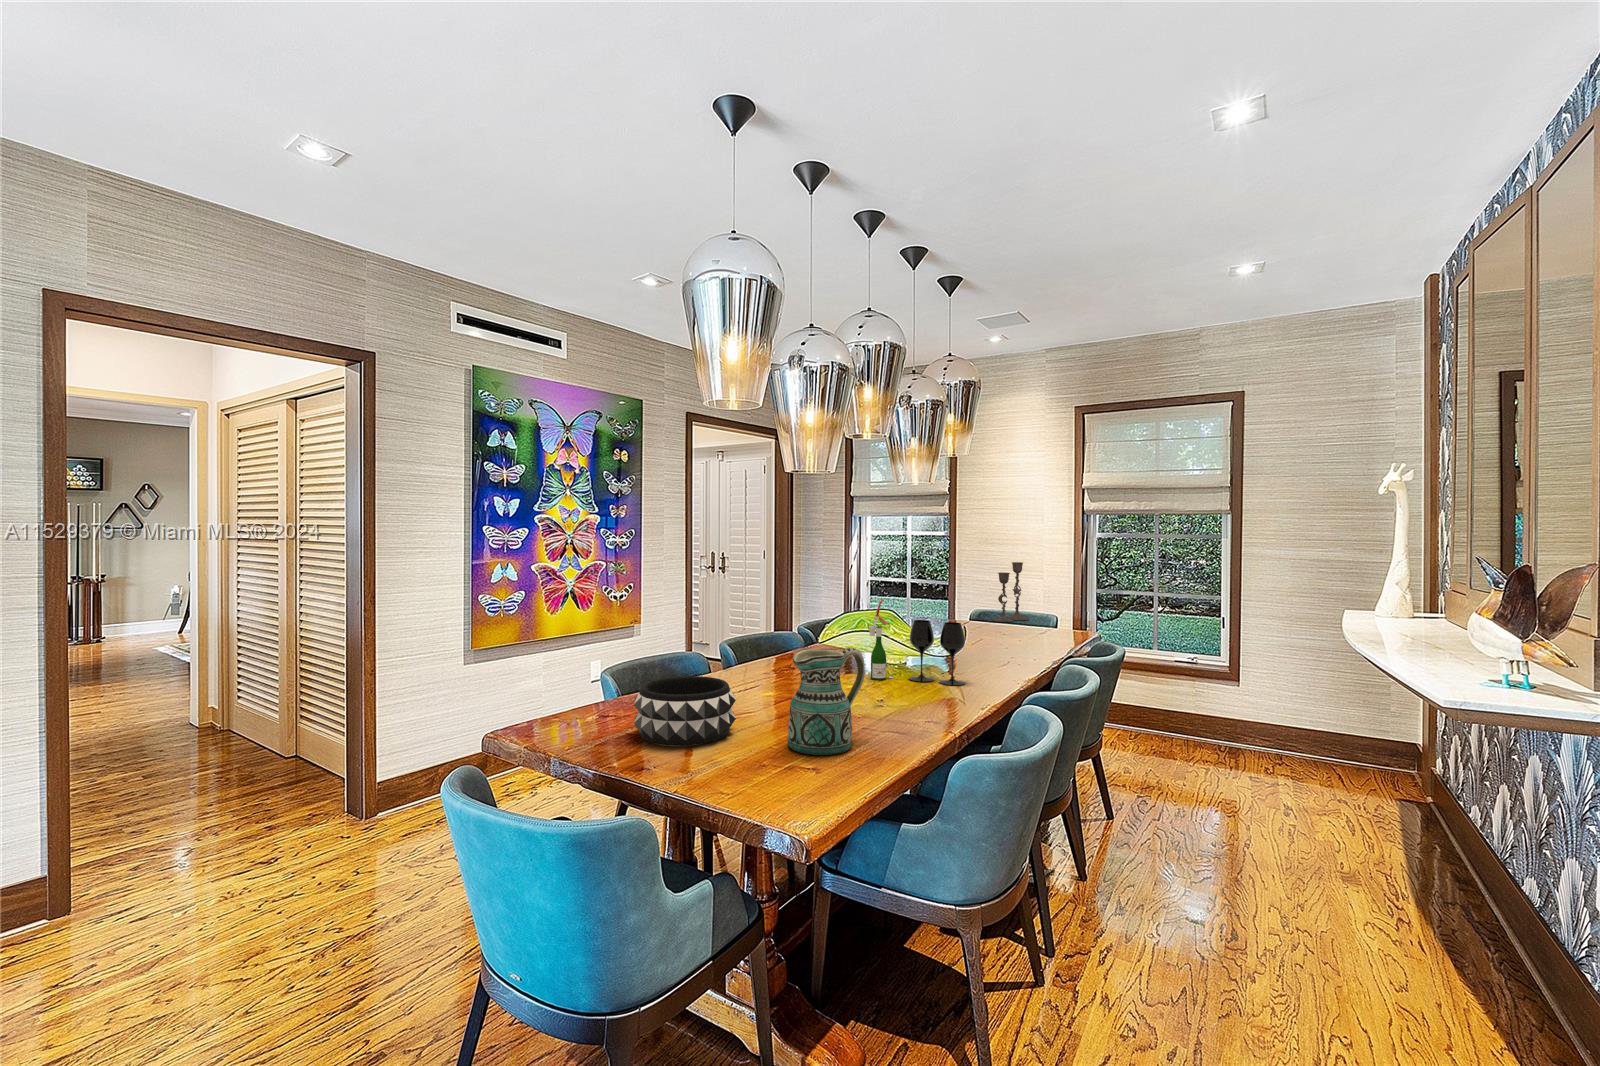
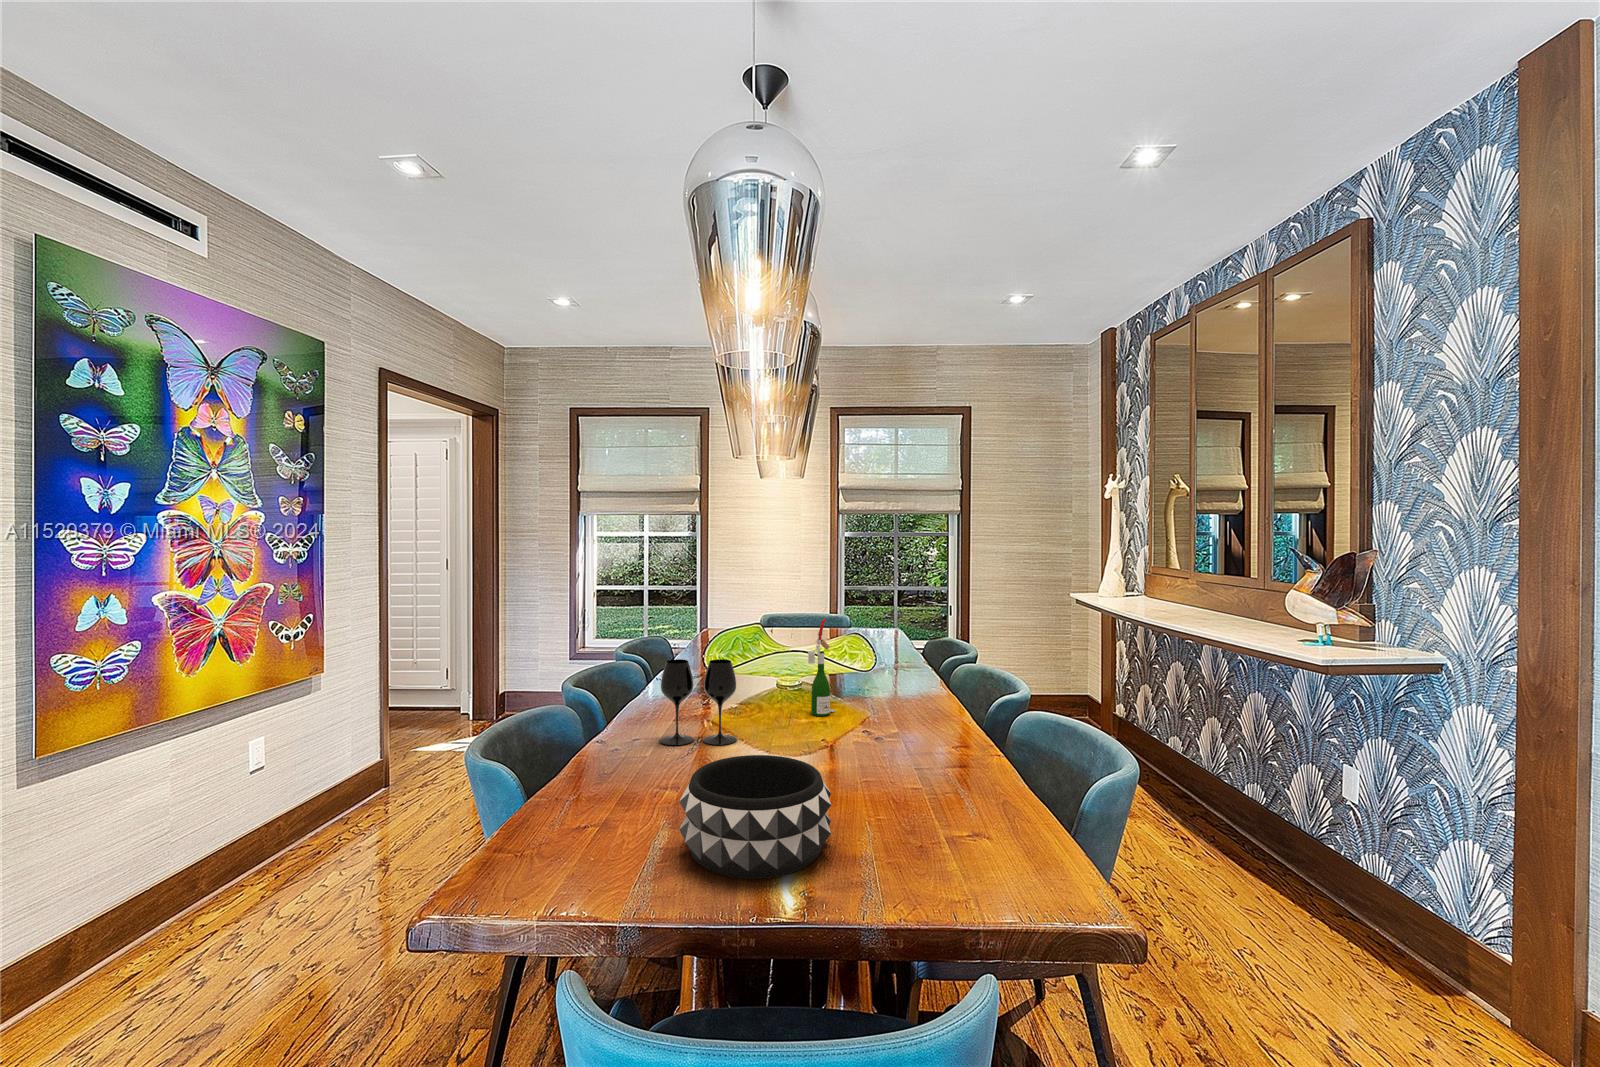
candlestick: present [994,562,1029,622] -> none [791,565,820,628]
wine glass: present [909,620,965,685] -> present [660,659,737,745]
ceramic pitcher: present [788,648,865,755] -> none [904,690,990,842]

